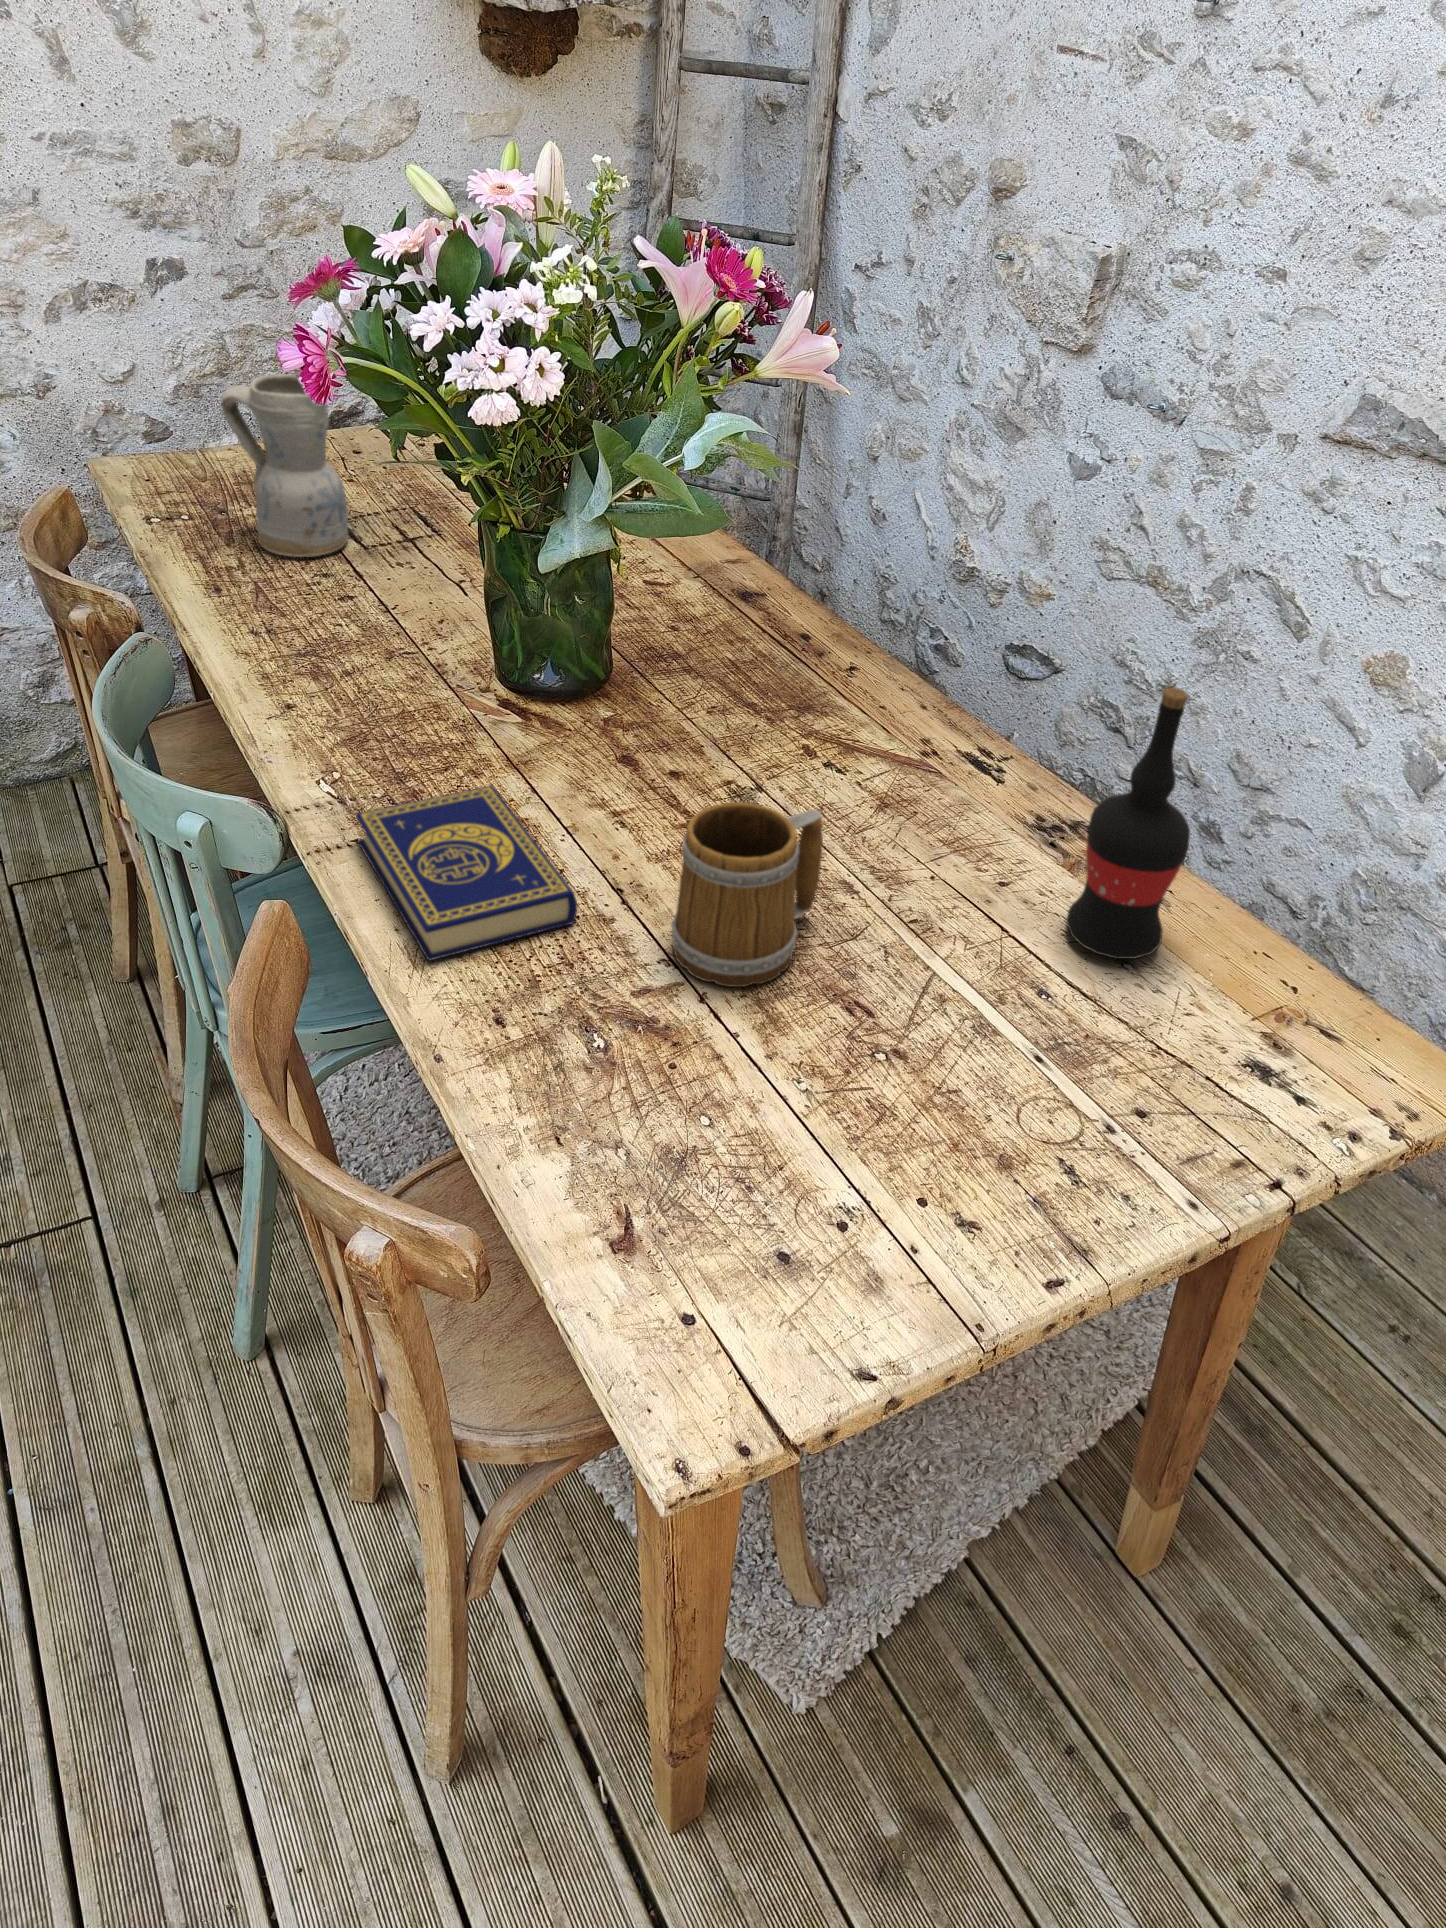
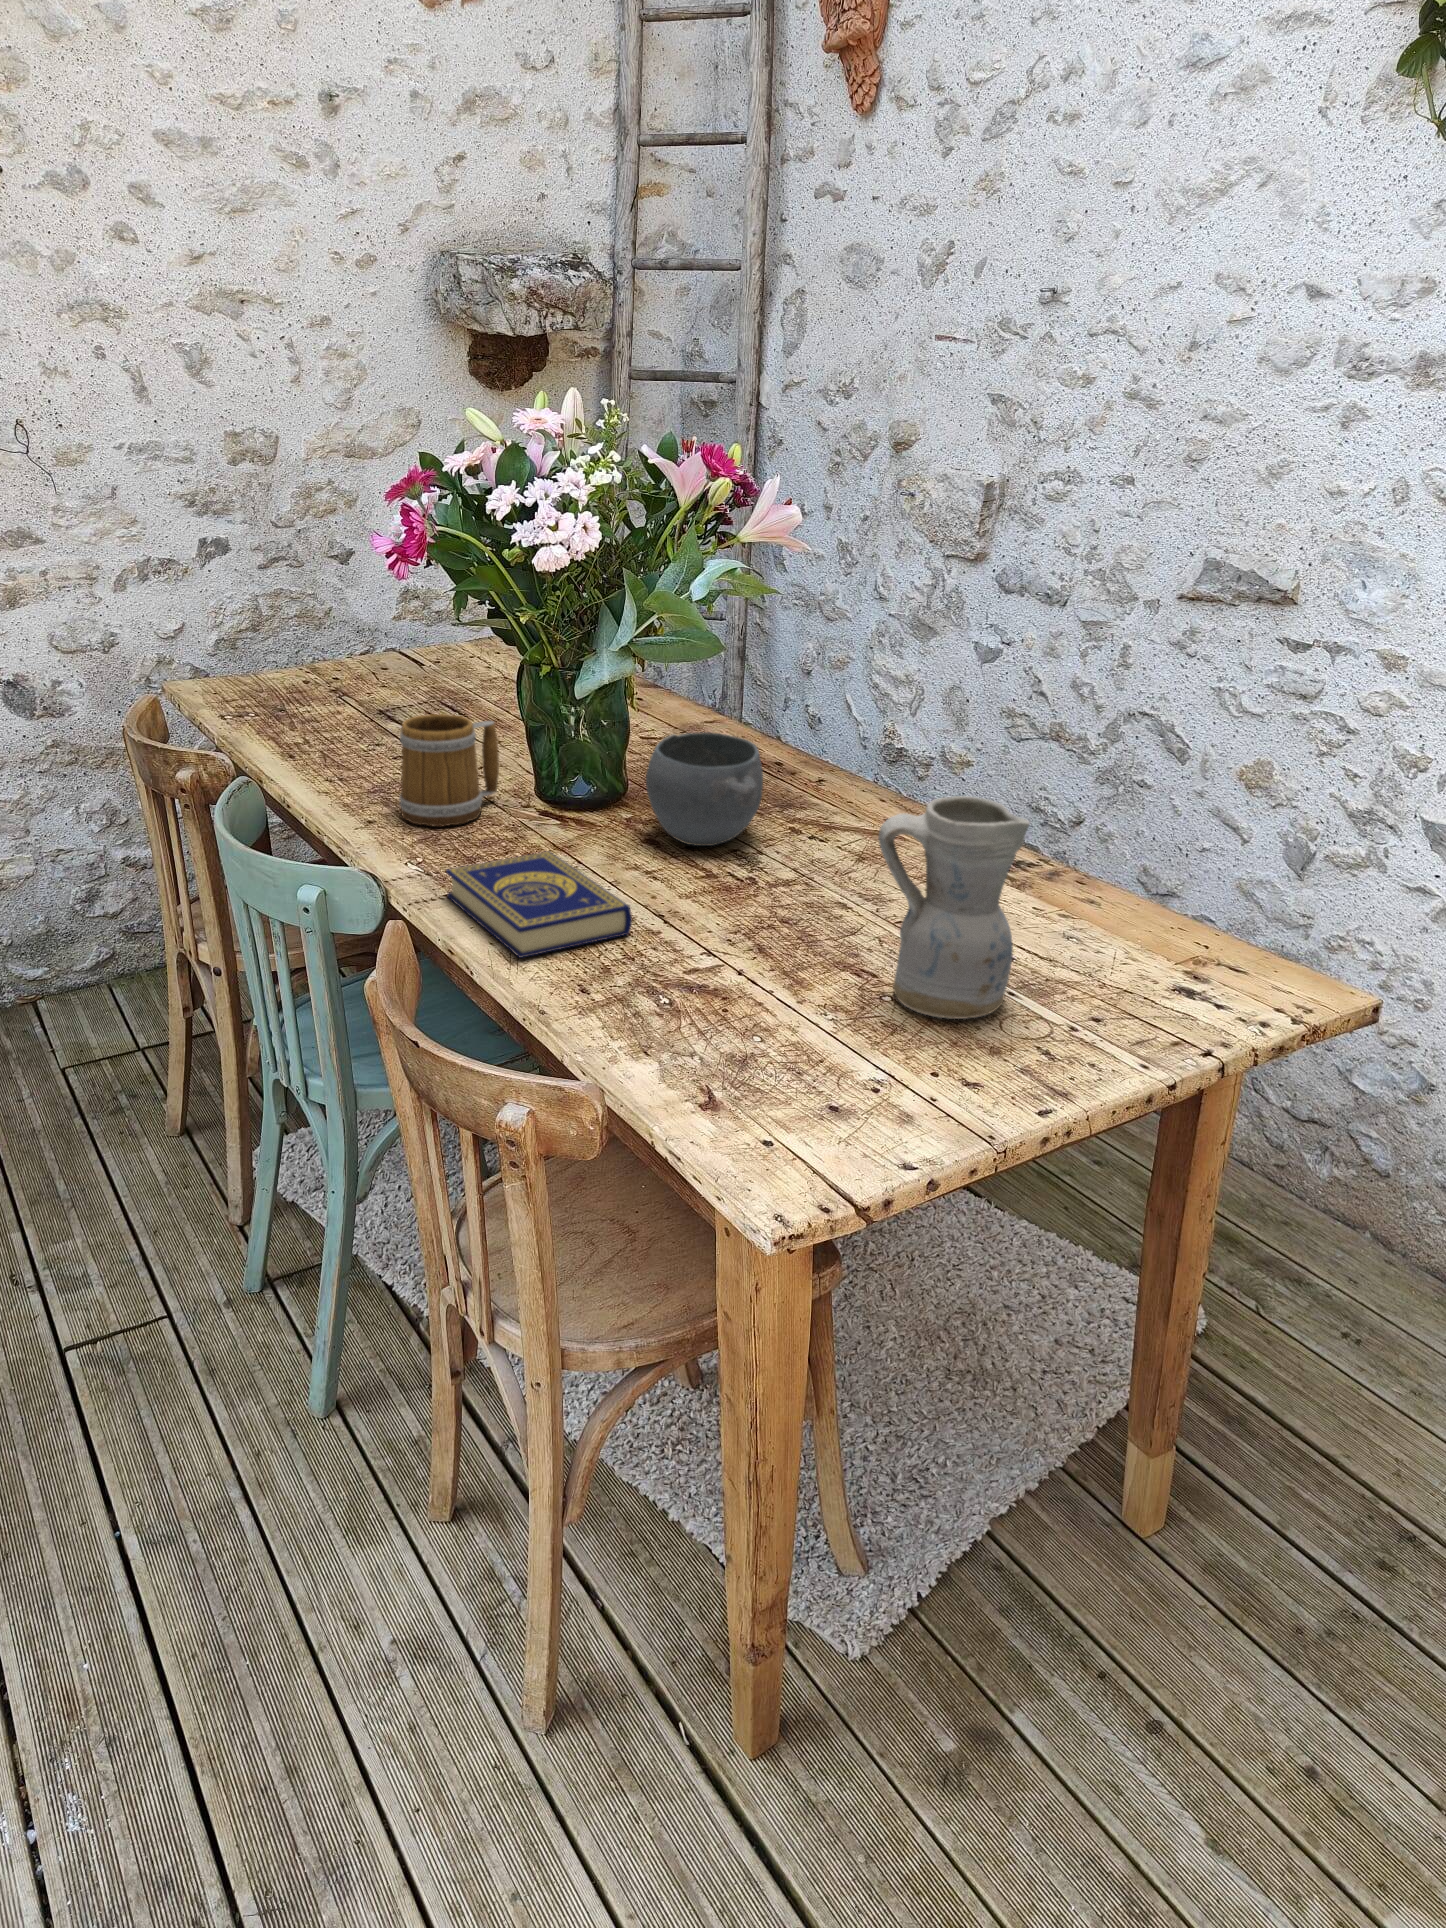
ceramic pitcher: present [221,374,348,557] -> present [878,796,1030,1019]
bowl: none [624,623,770,773] -> present [646,732,763,846]
wine bottle: present [1066,687,1190,959] -> none [1020,712,1109,936]
mug: present [671,802,823,987] -> present [399,714,499,827]

